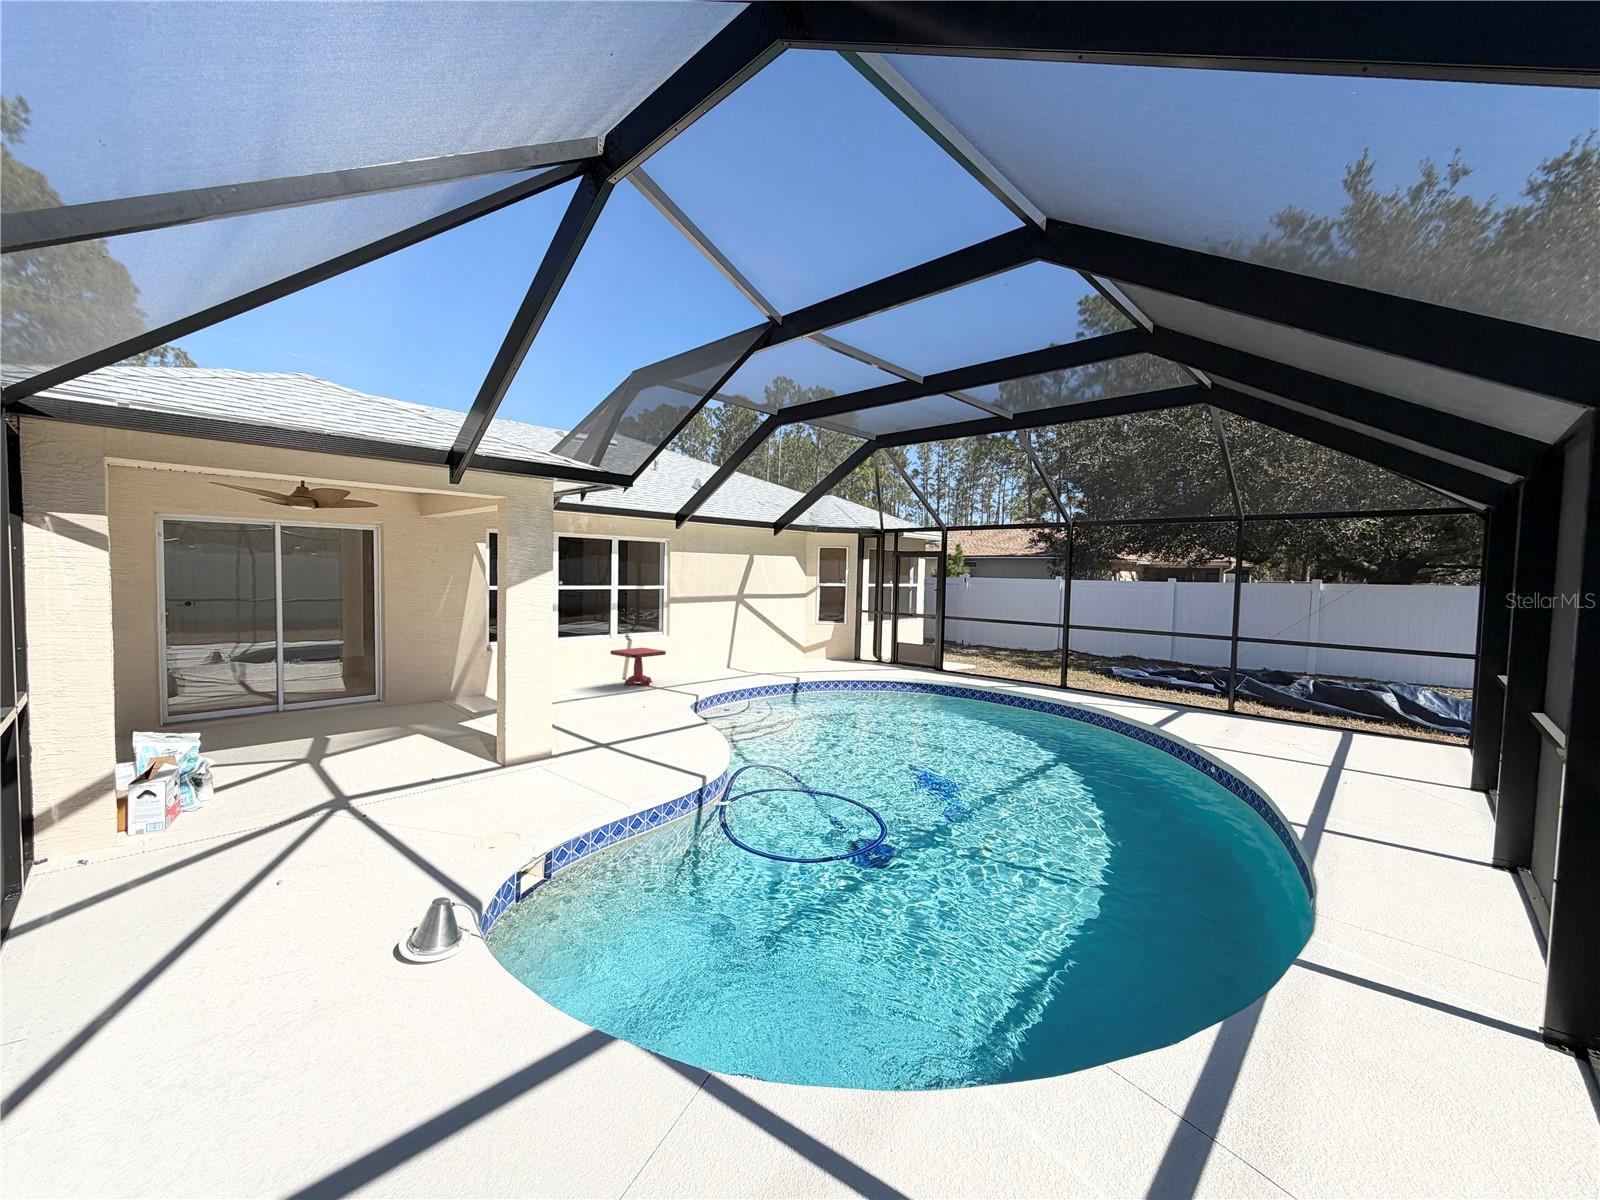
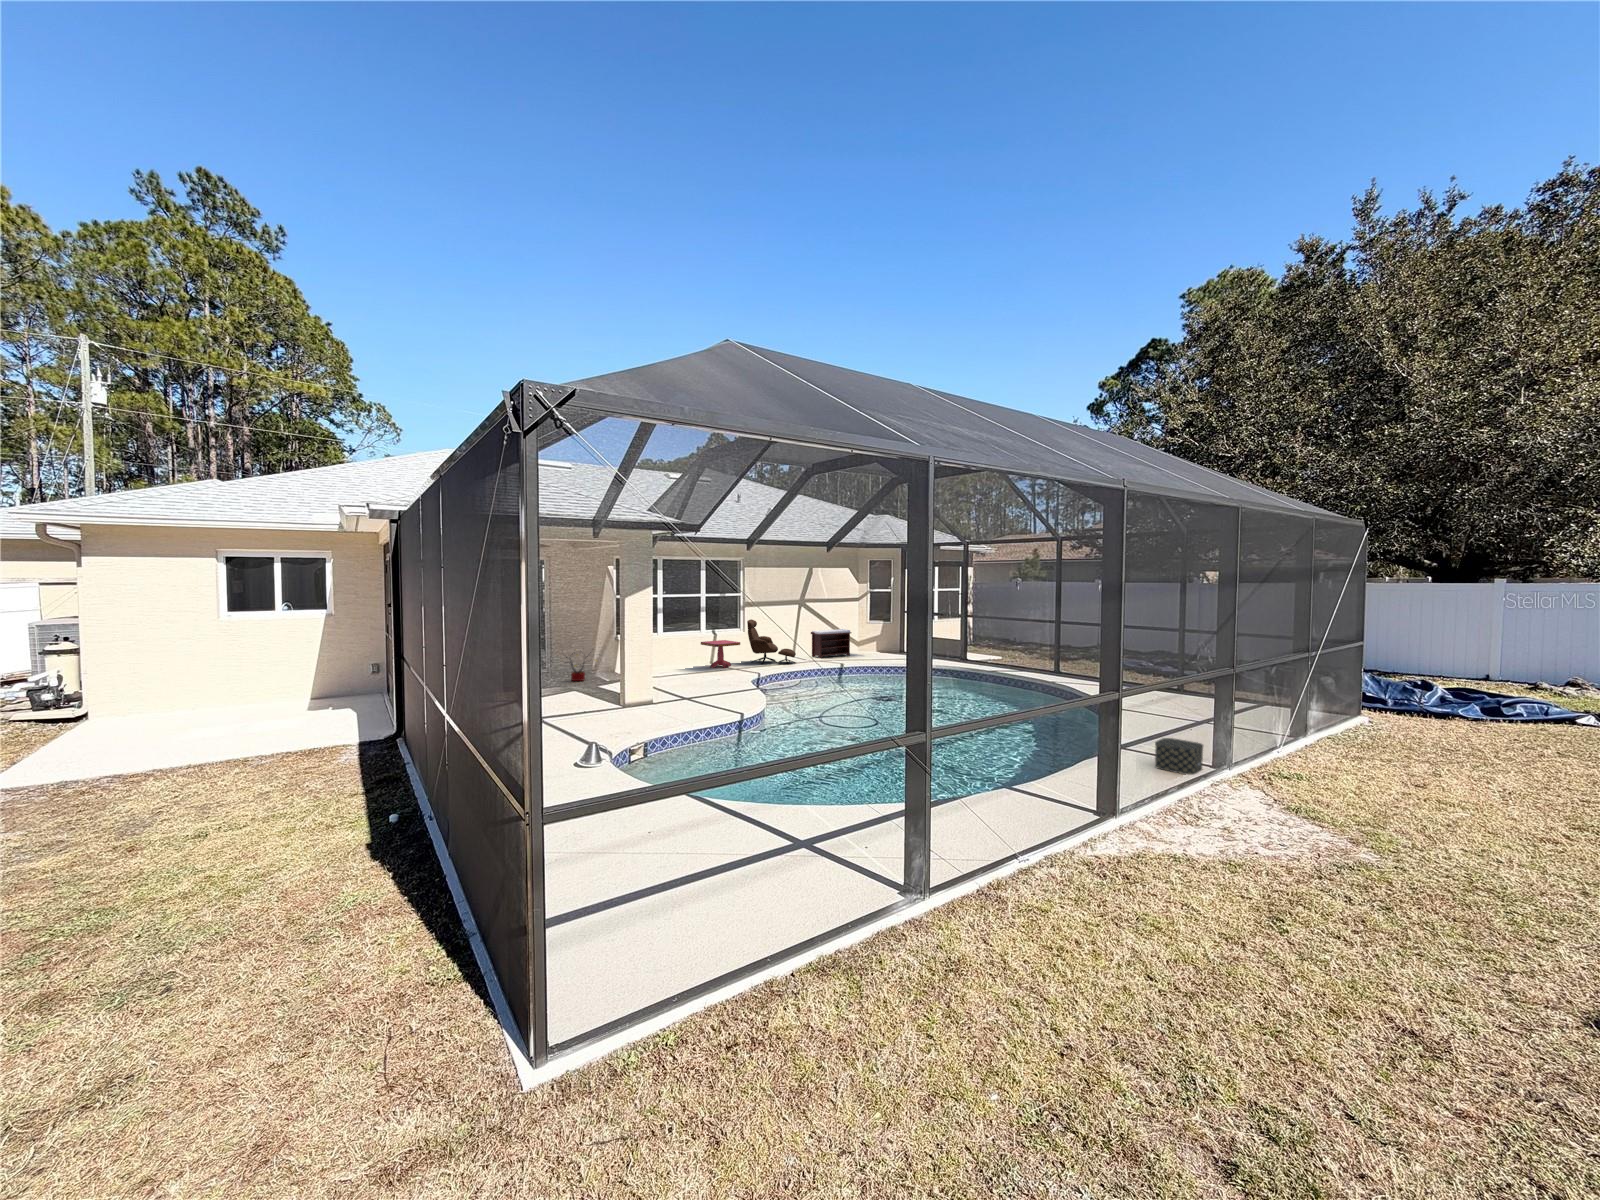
lounge chair: none [673,620,736,679] -> present [747,619,796,664]
bench: none [751,632,800,670] -> present [811,629,851,658]
decorative plant: none [395,662,459,713] -> present [566,652,588,681]
storage box: none [1433,823,1529,896] -> present [1155,738,1203,775]

